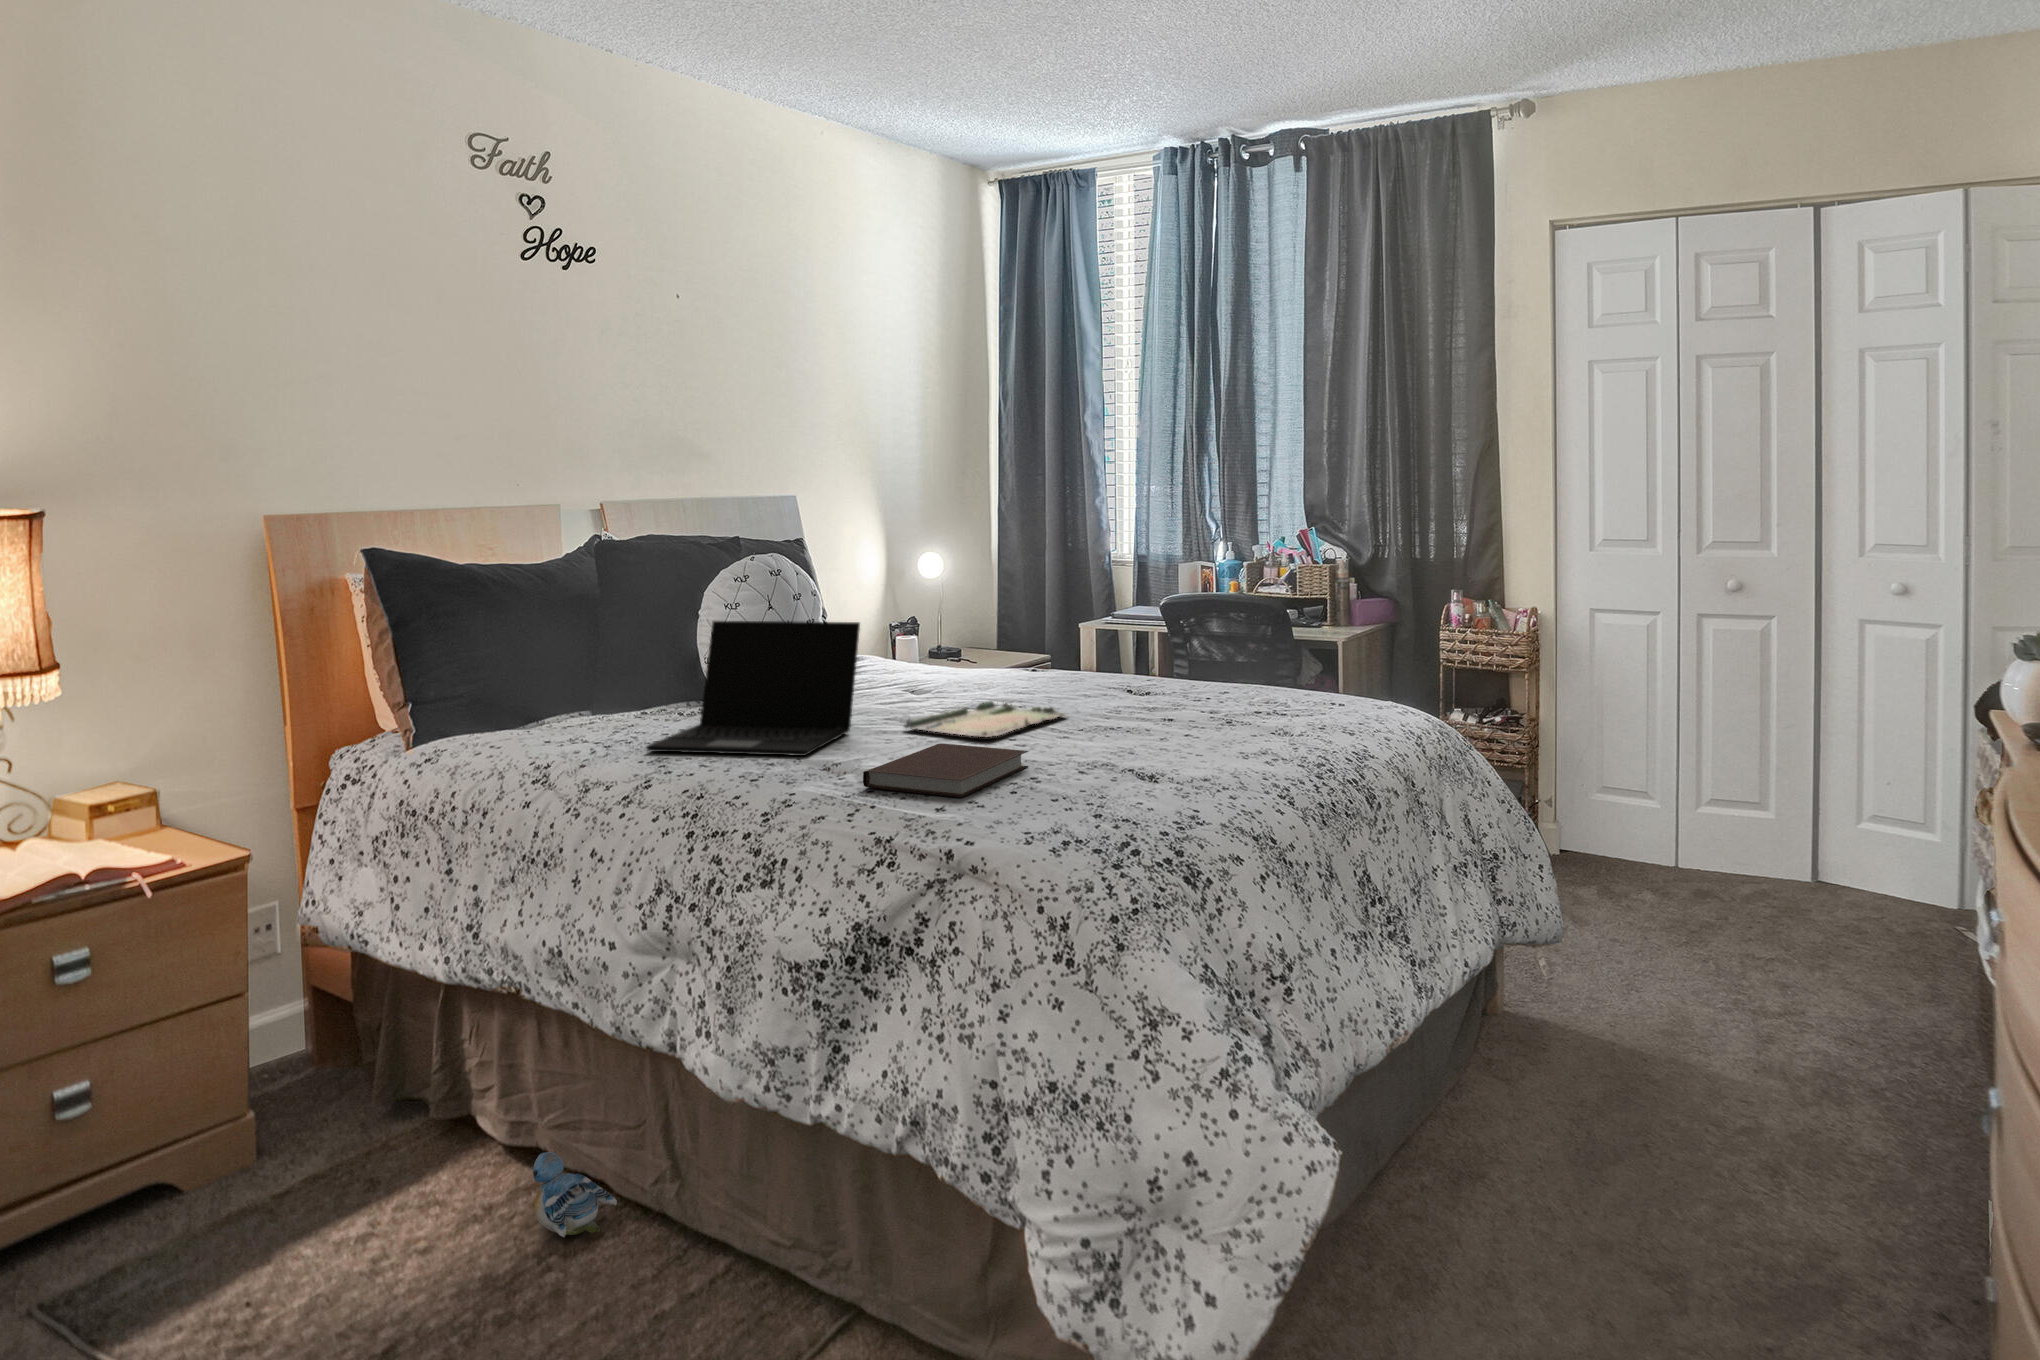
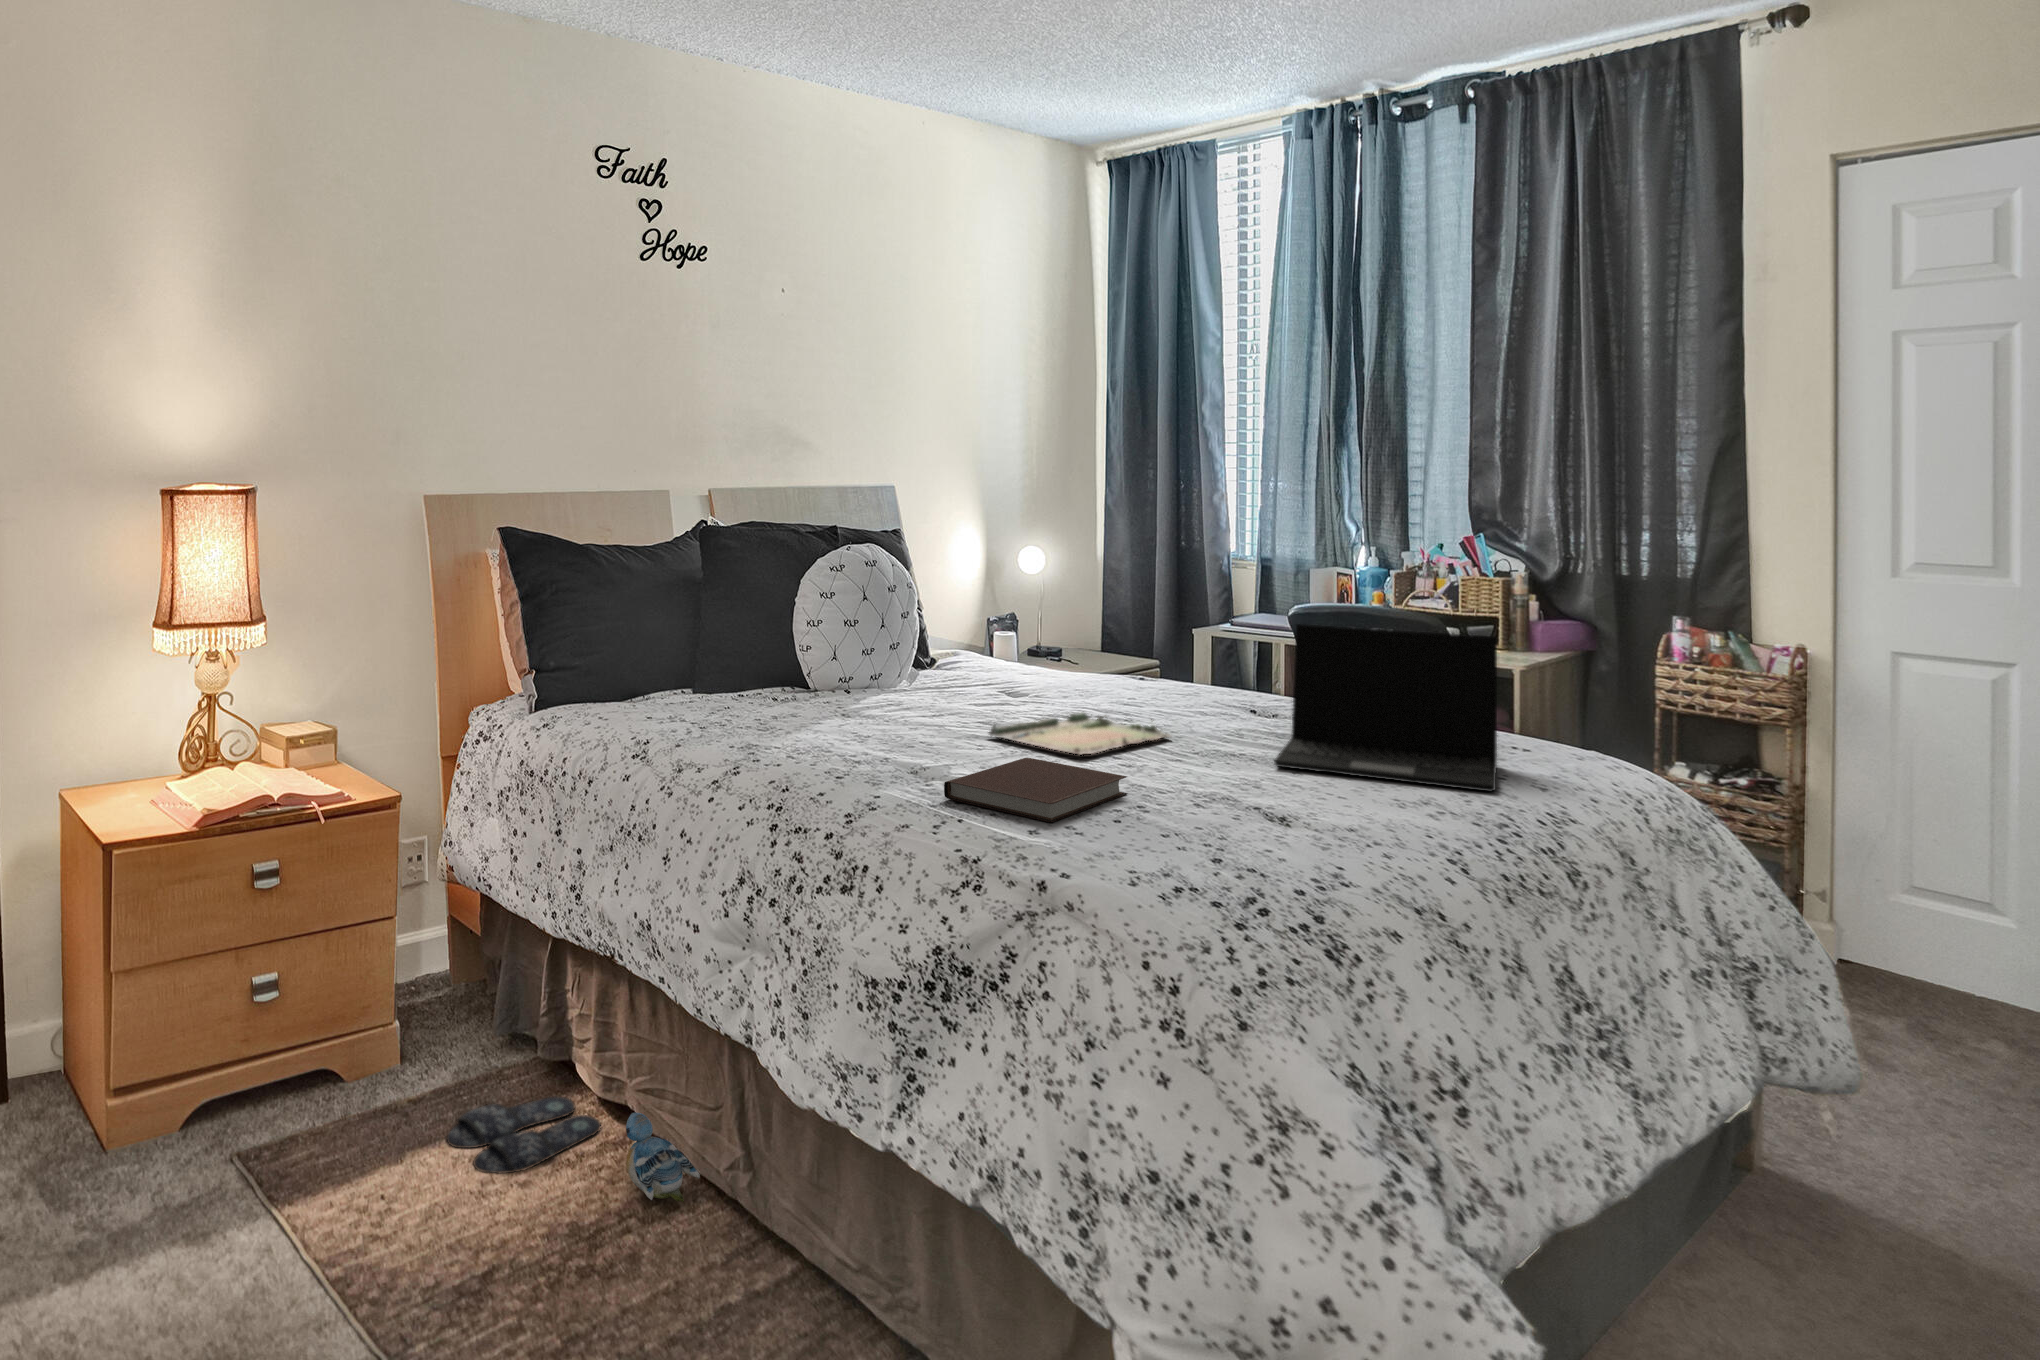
laptop: present [646,621,860,756] -> present [1274,624,1497,792]
slippers: none [313,1158,502,1254] -> present [447,1096,601,1173]

